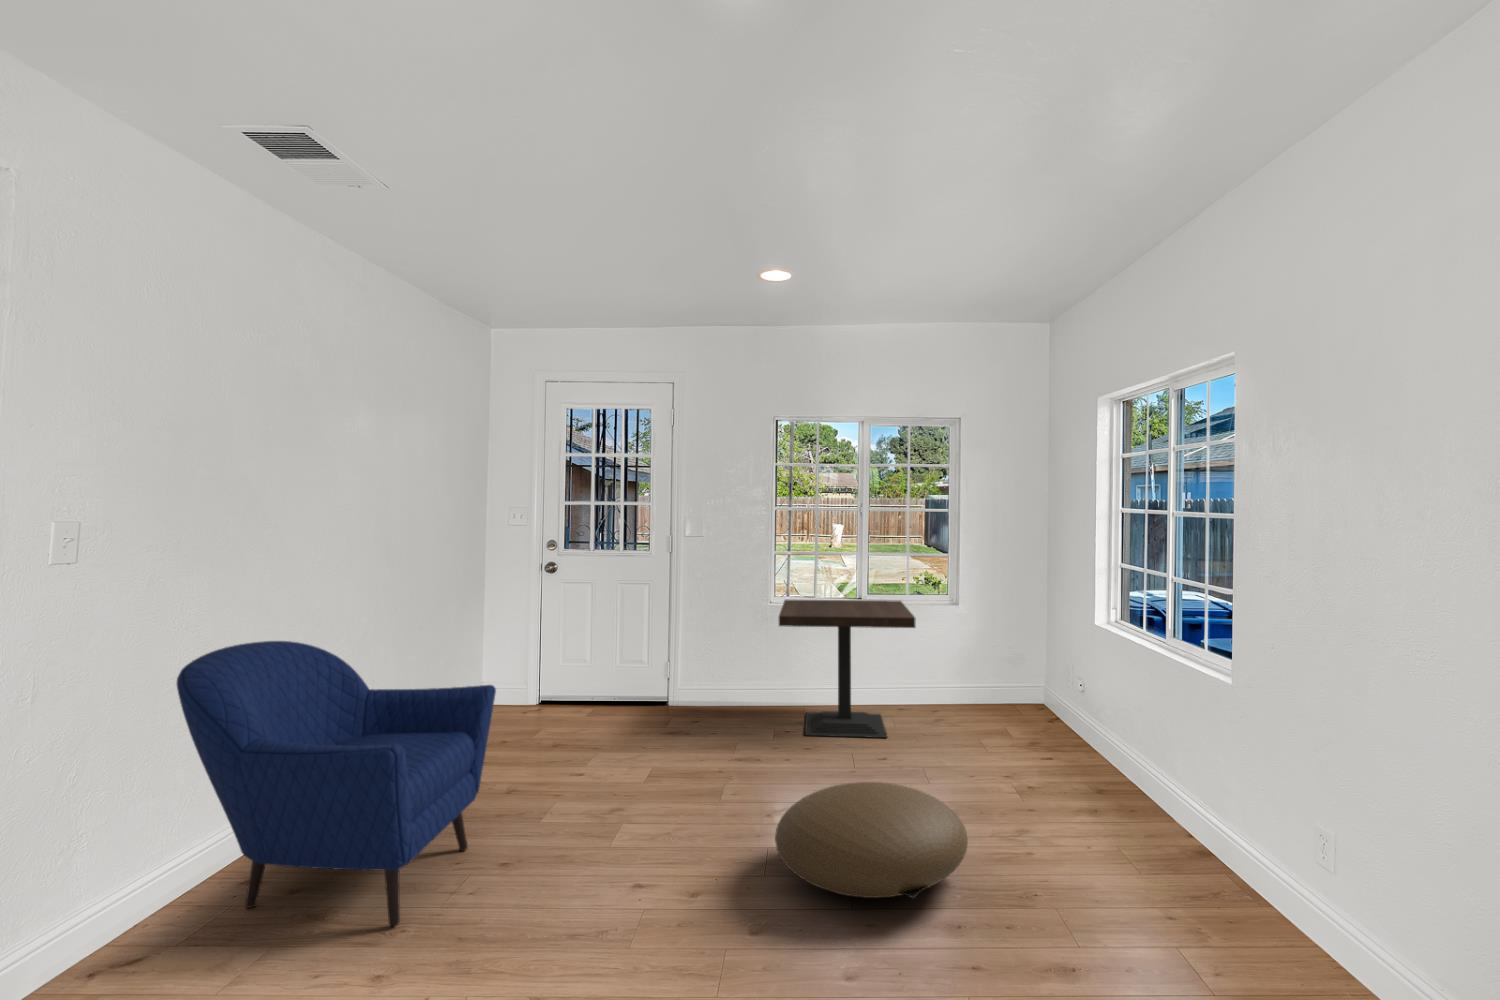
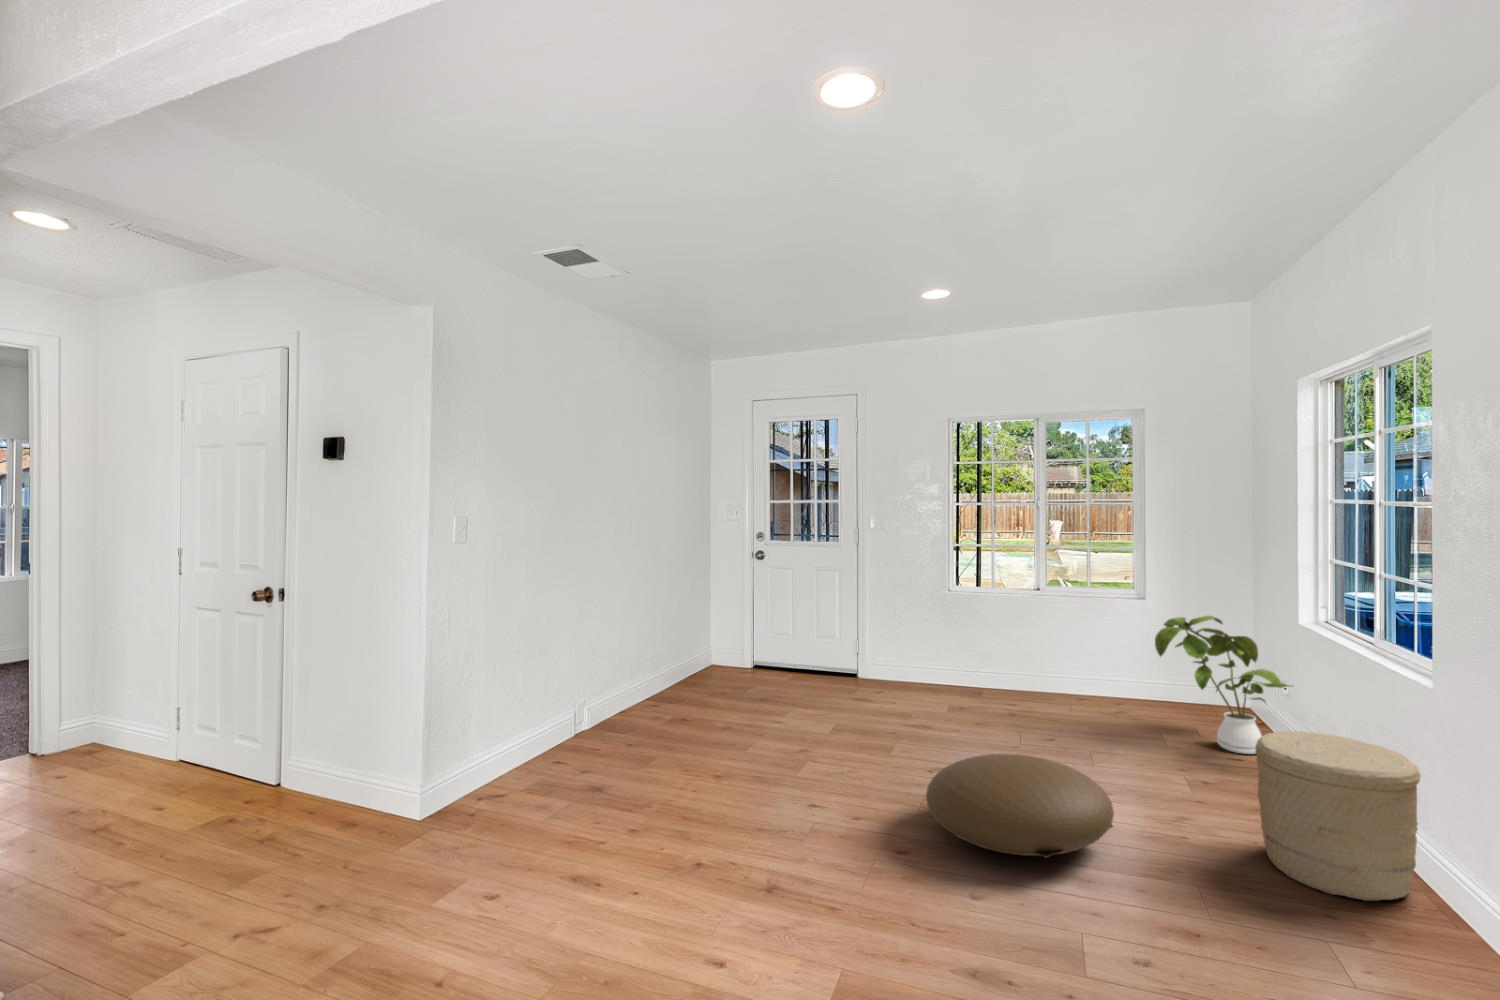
side table: present [779,600,916,738] -> none [957,588,1095,724]
house plant: none [971,620,1093,753] -> present [1155,616,1289,754]
armchair: present [177,641,496,926] -> none [481,604,702,821]
woven basket: none [1089,732,1229,894] -> present [1255,731,1421,901]

